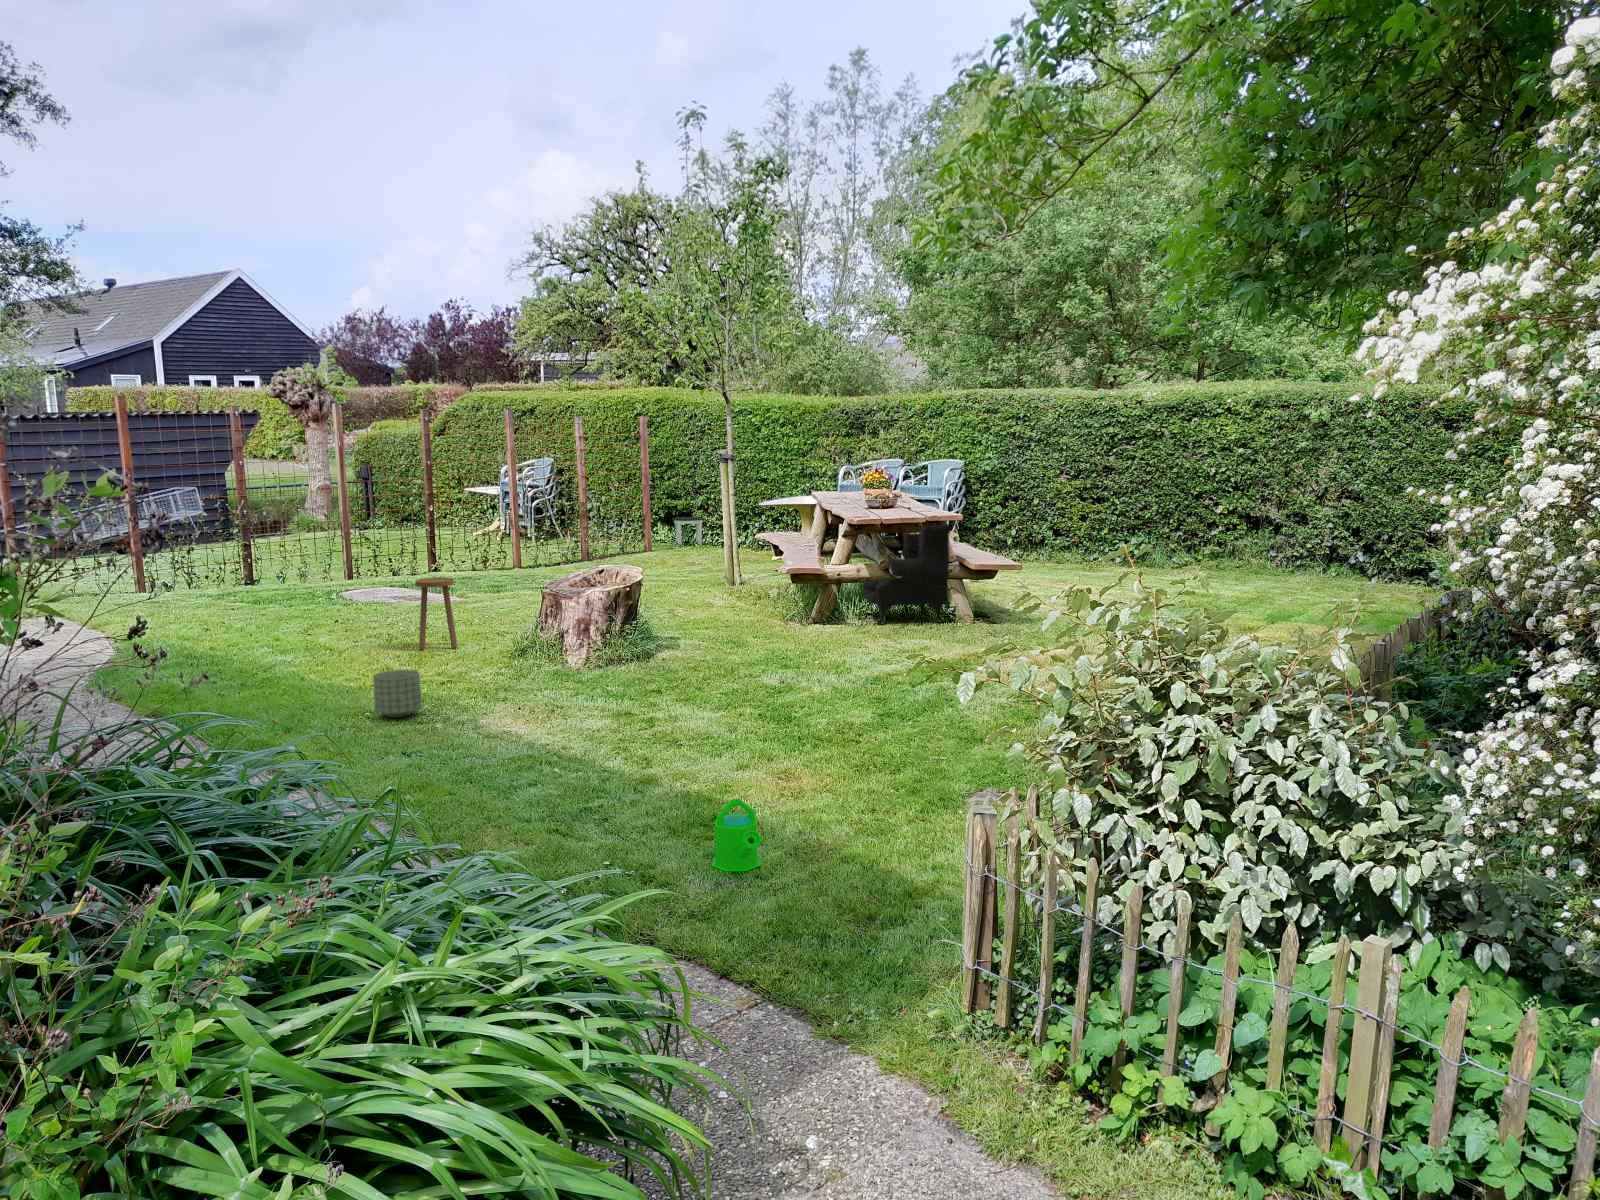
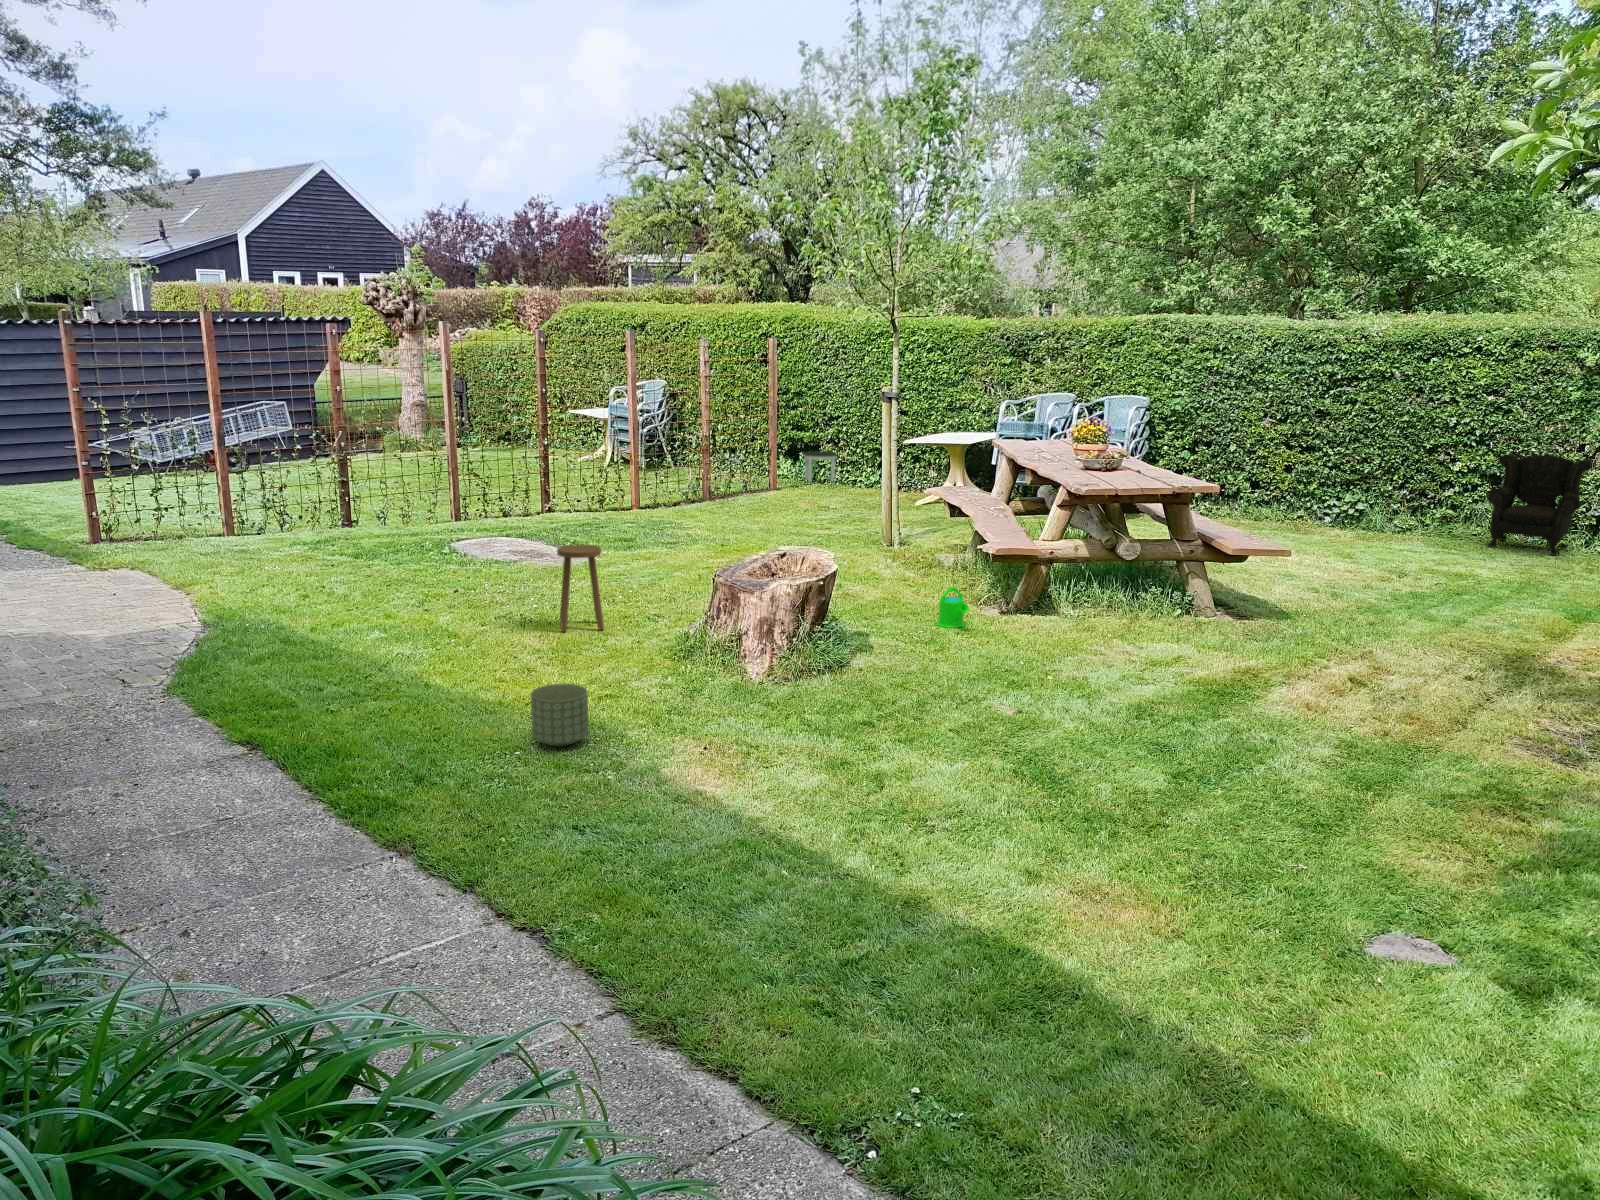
armchair: present [862,524,951,625] -> present [1487,454,1593,556]
watering can: present [712,799,761,872] -> present [937,587,969,628]

